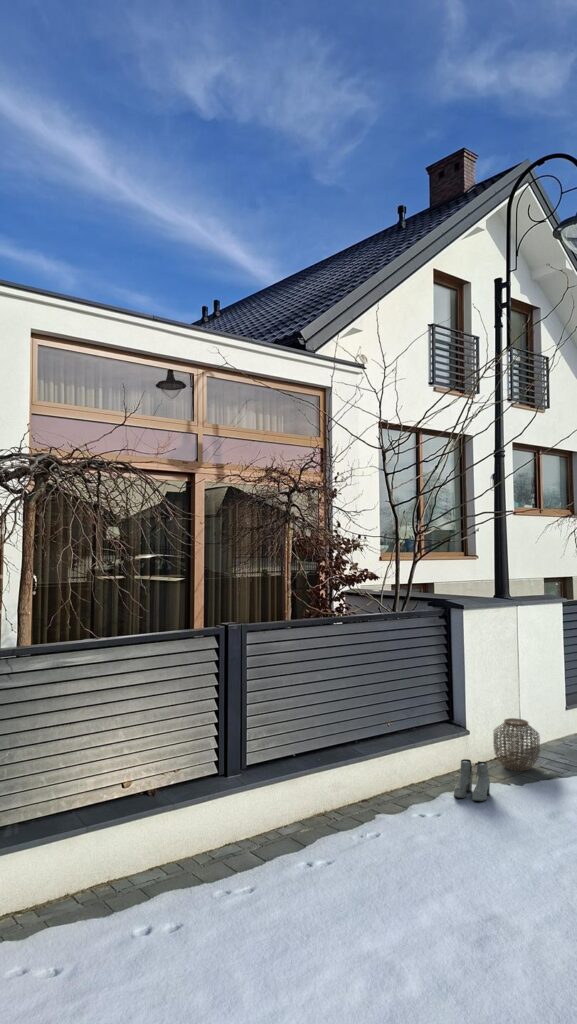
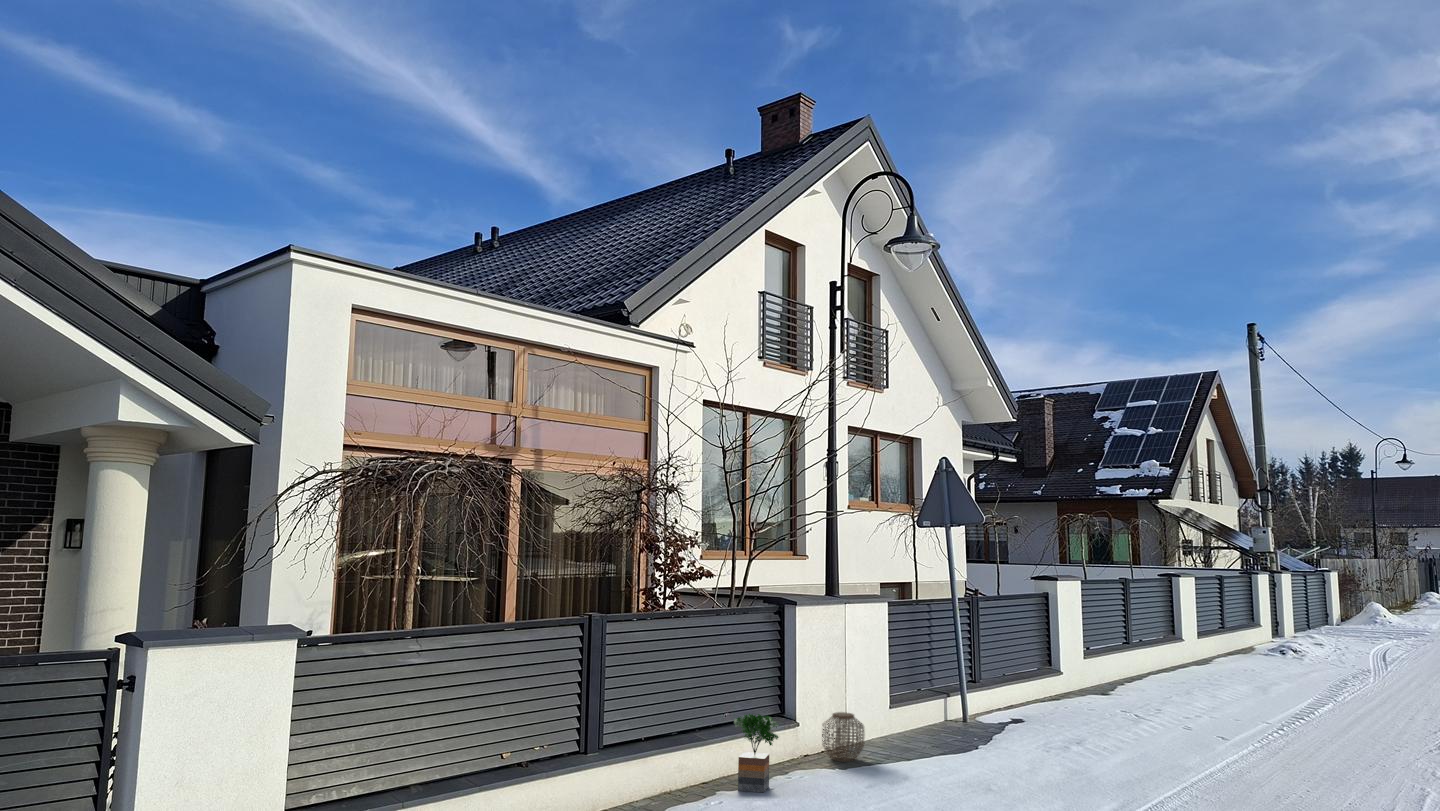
potted tree: none [392,730,445,821] -> present [734,714,779,792]
boots: present [454,759,490,801] -> none [786,745,818,780]

